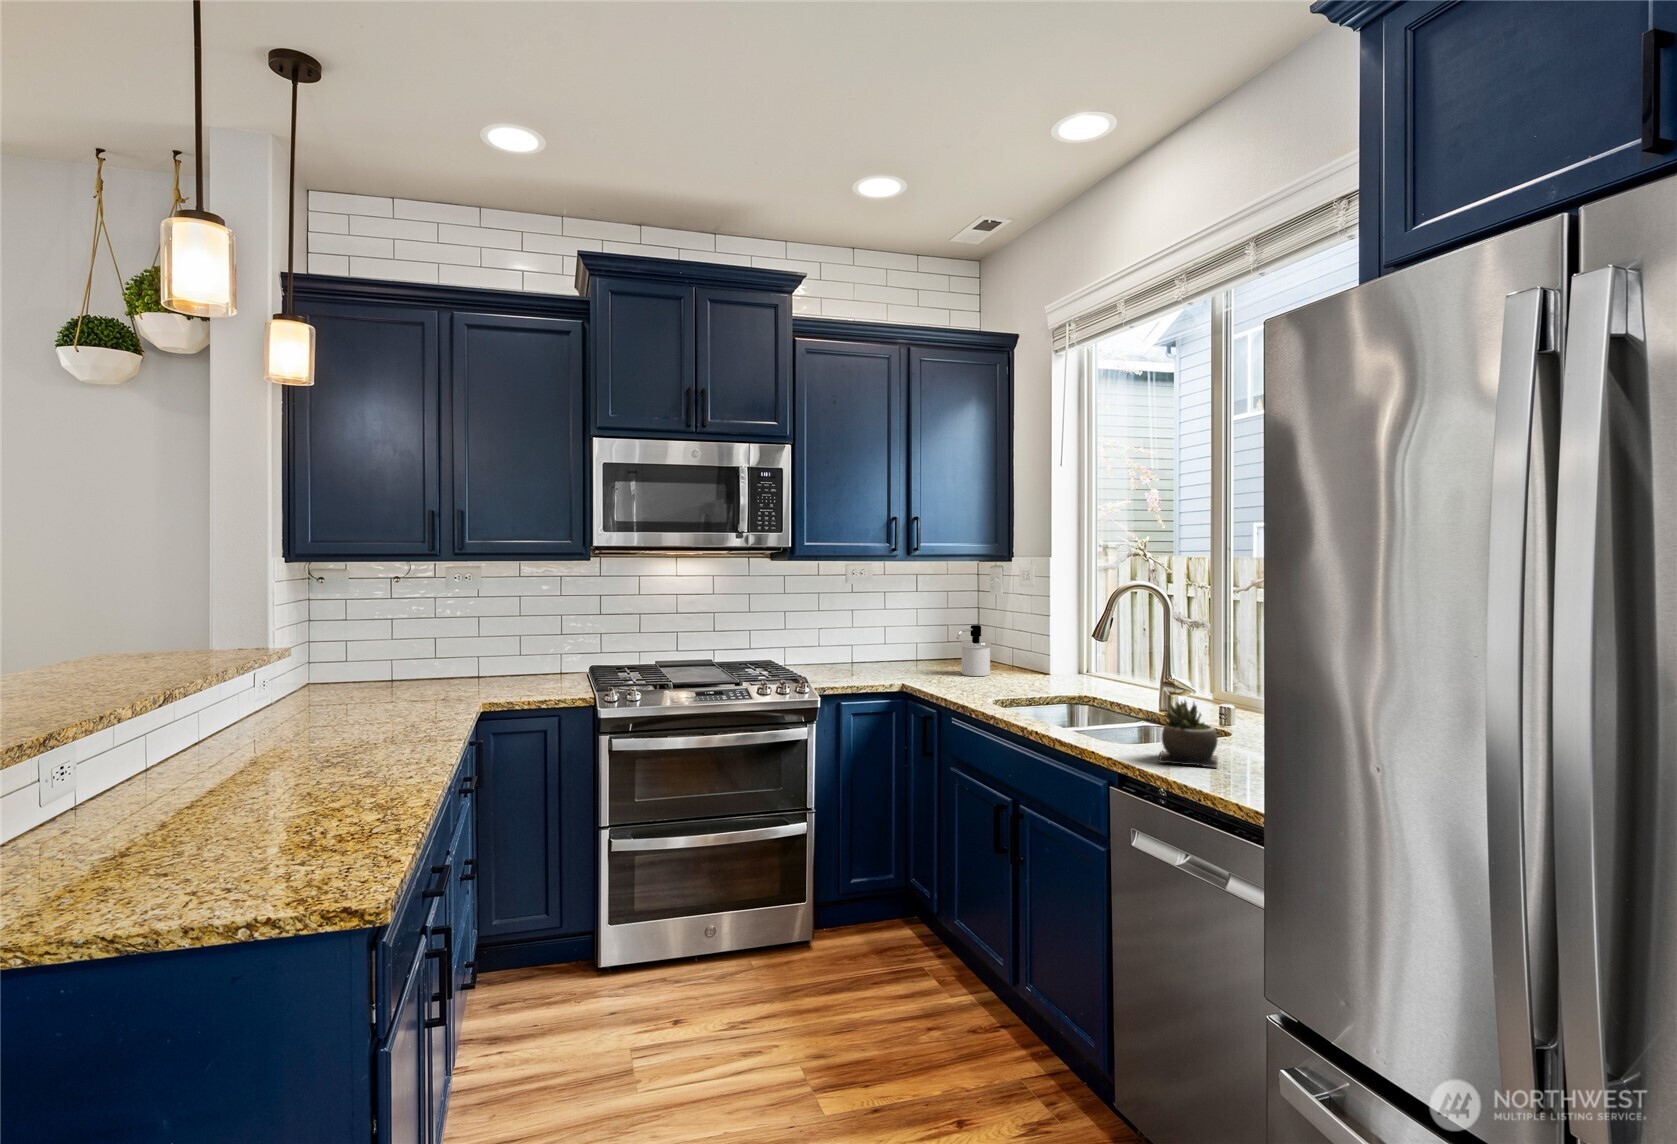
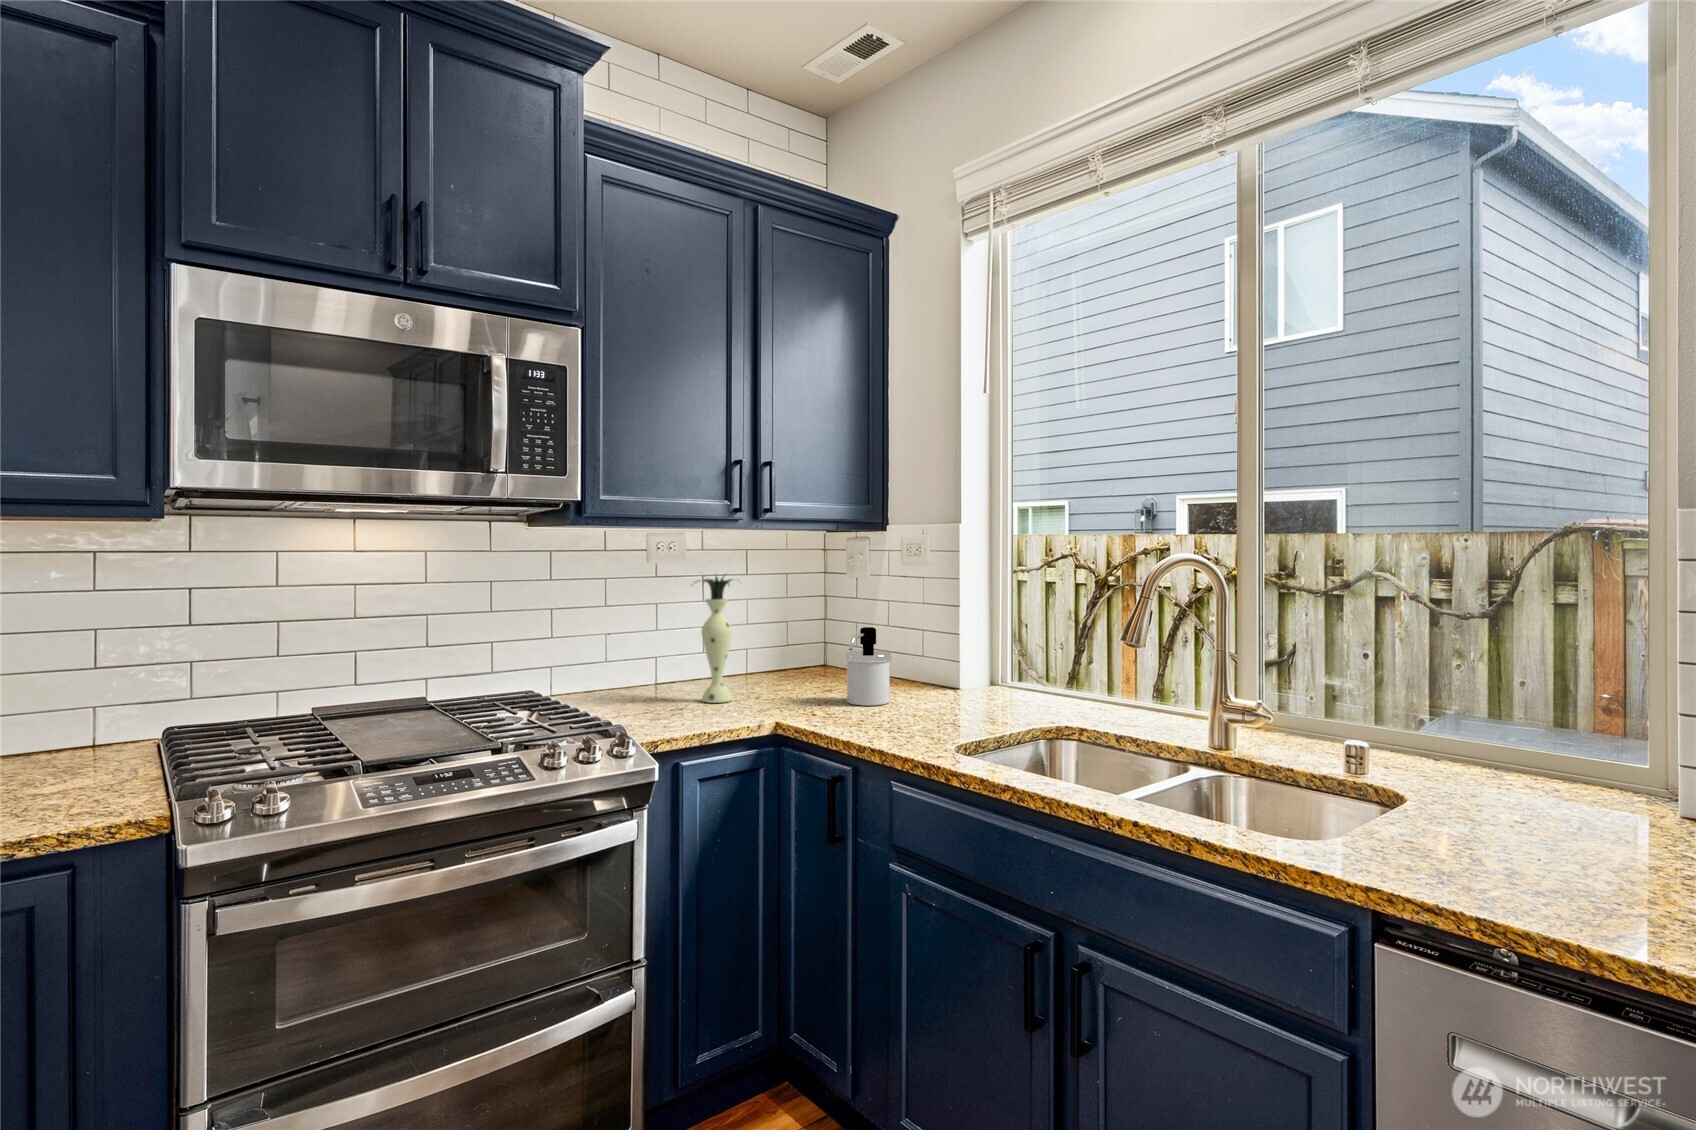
vase: none [864,587,900,670] -> present [701,576,733,703]
succulent plant: present [1159,701,1218,767] -> none [1426,762,1604,897]

